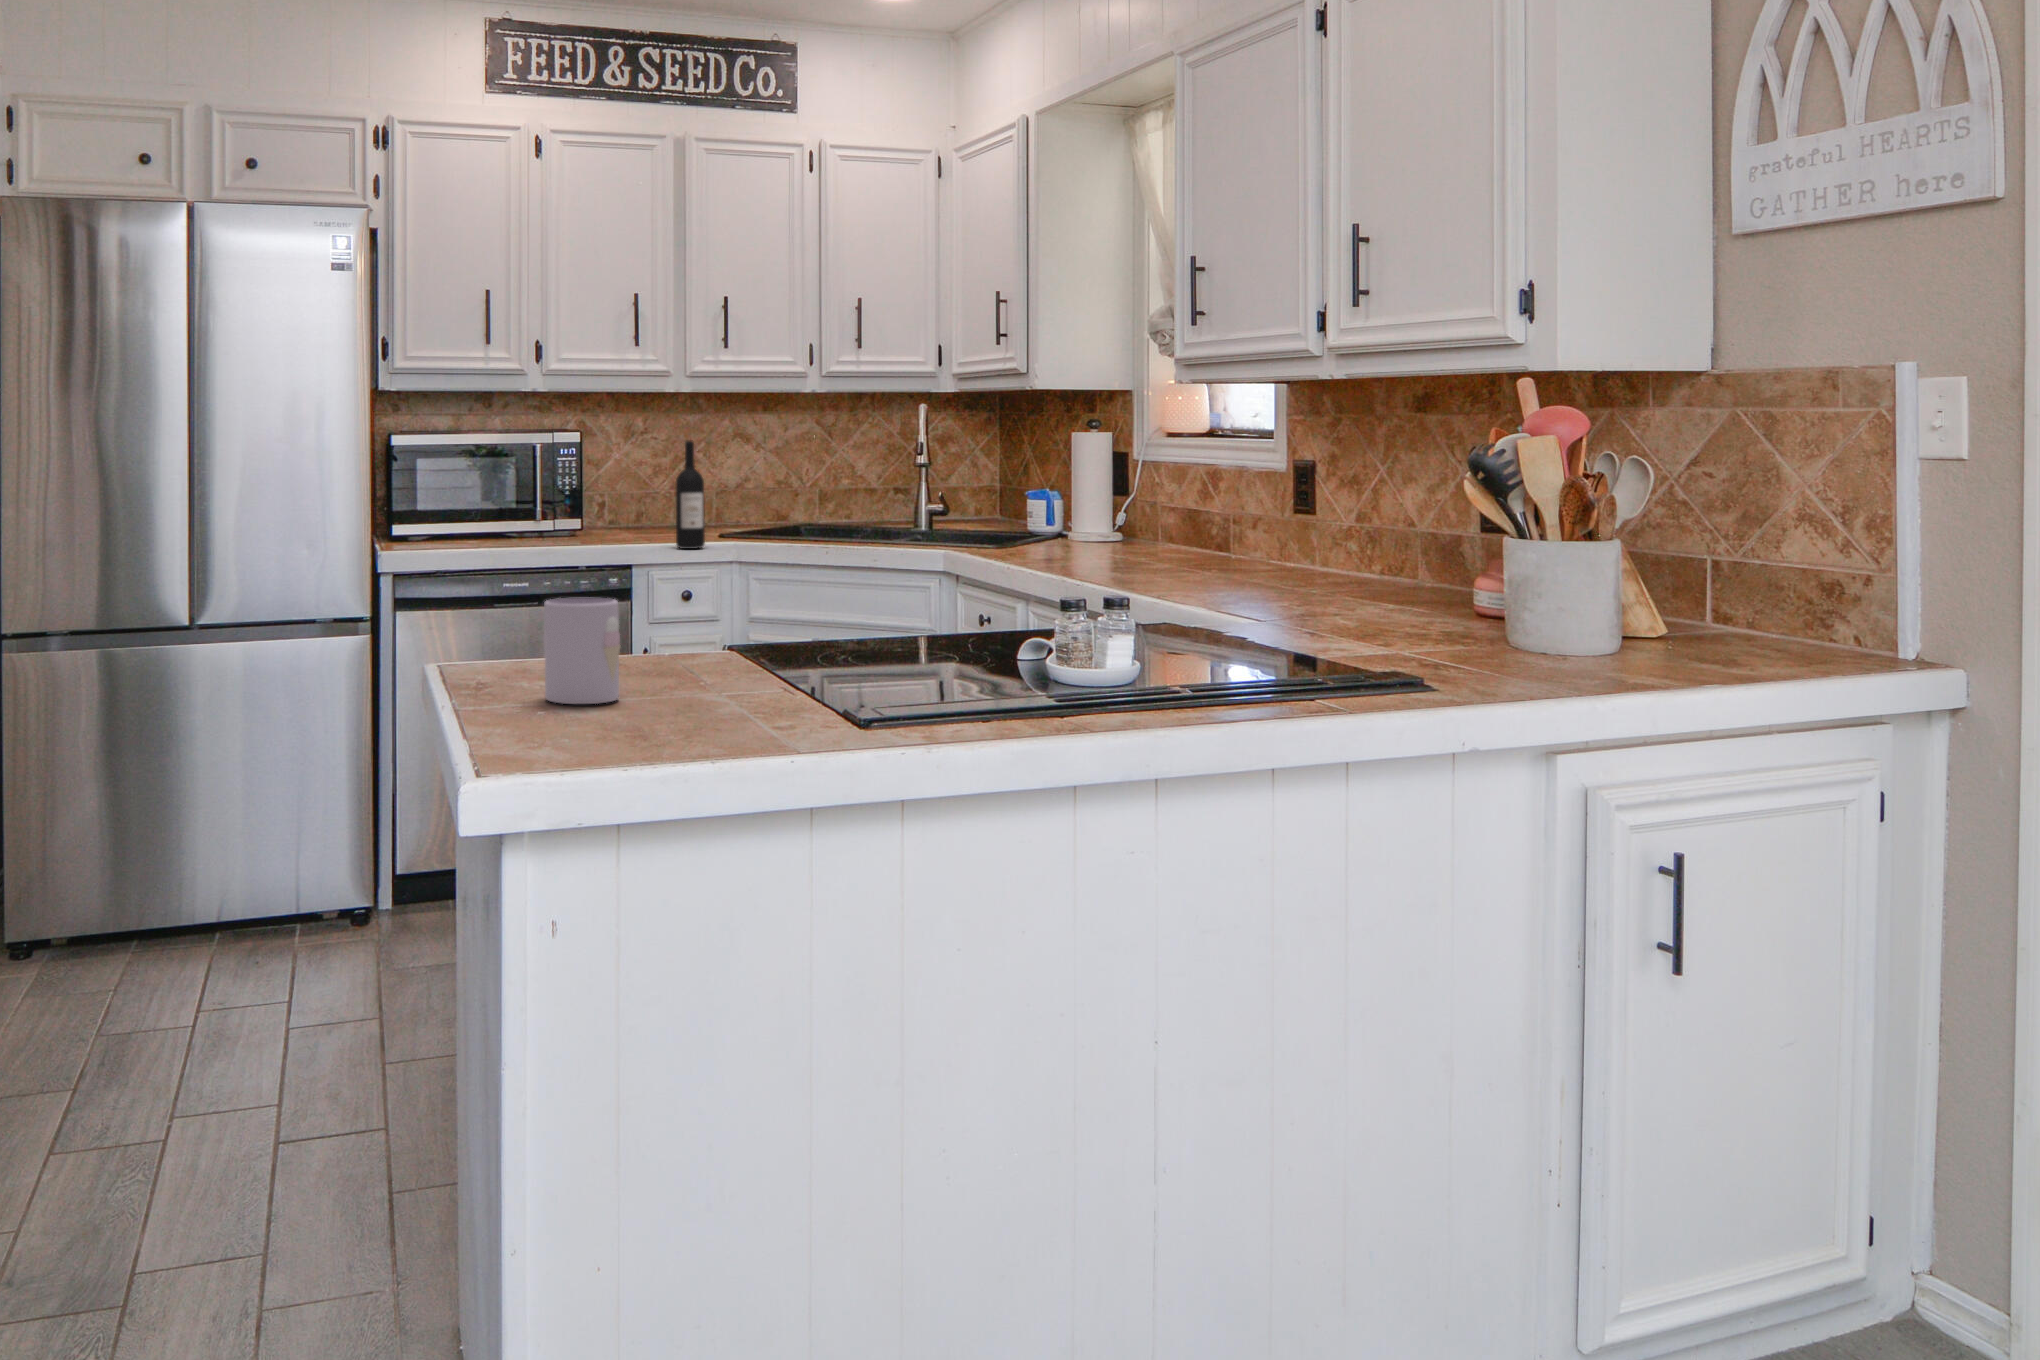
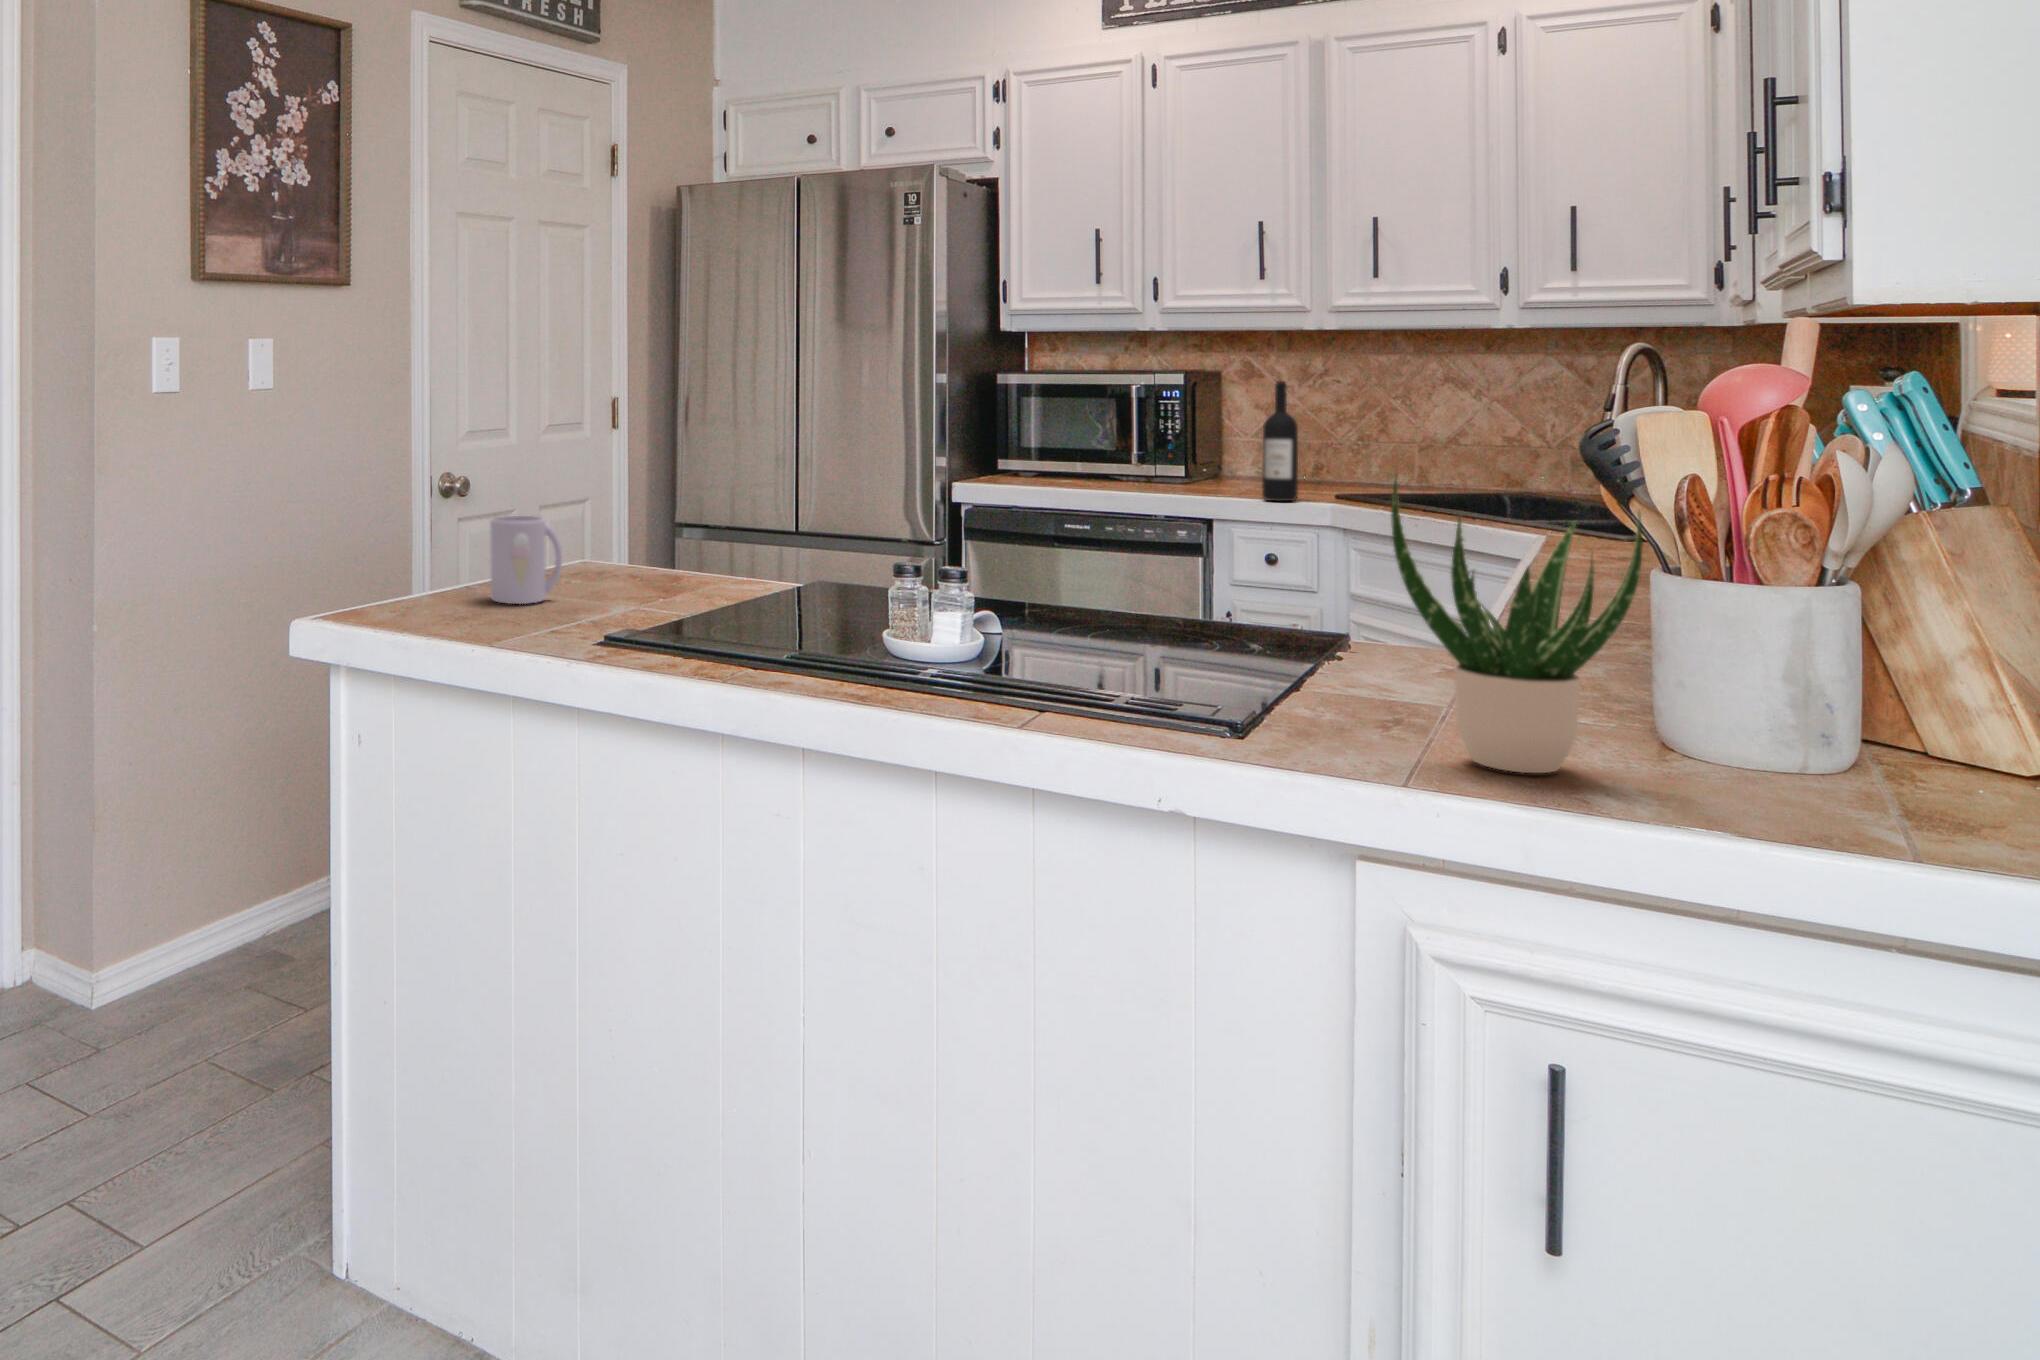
potted plant: none [1517,492,1637,685] -> present [1391,474,1643,773]

